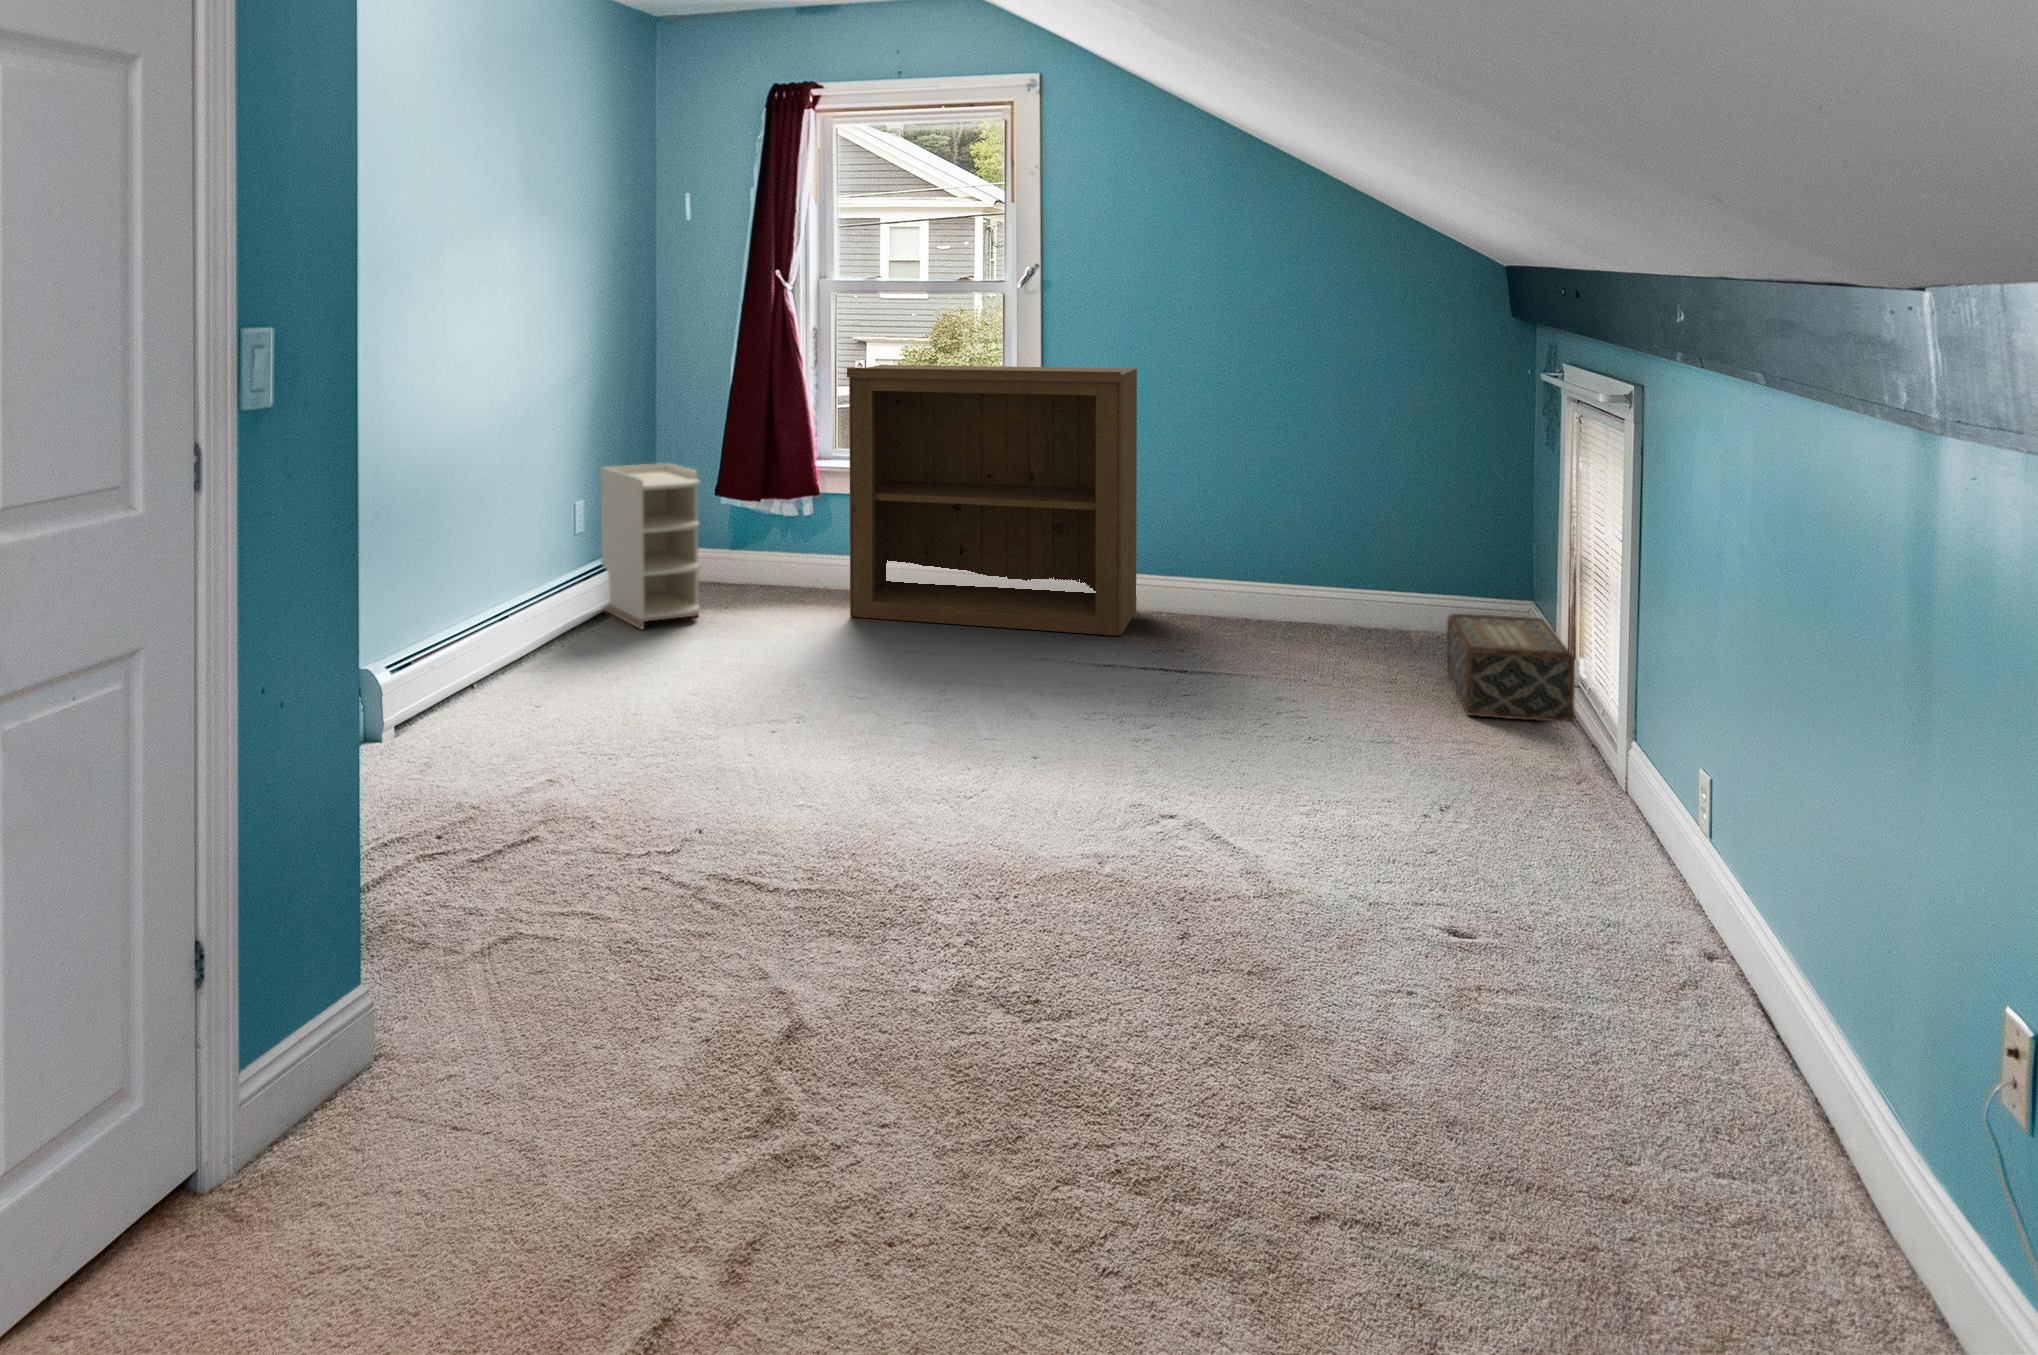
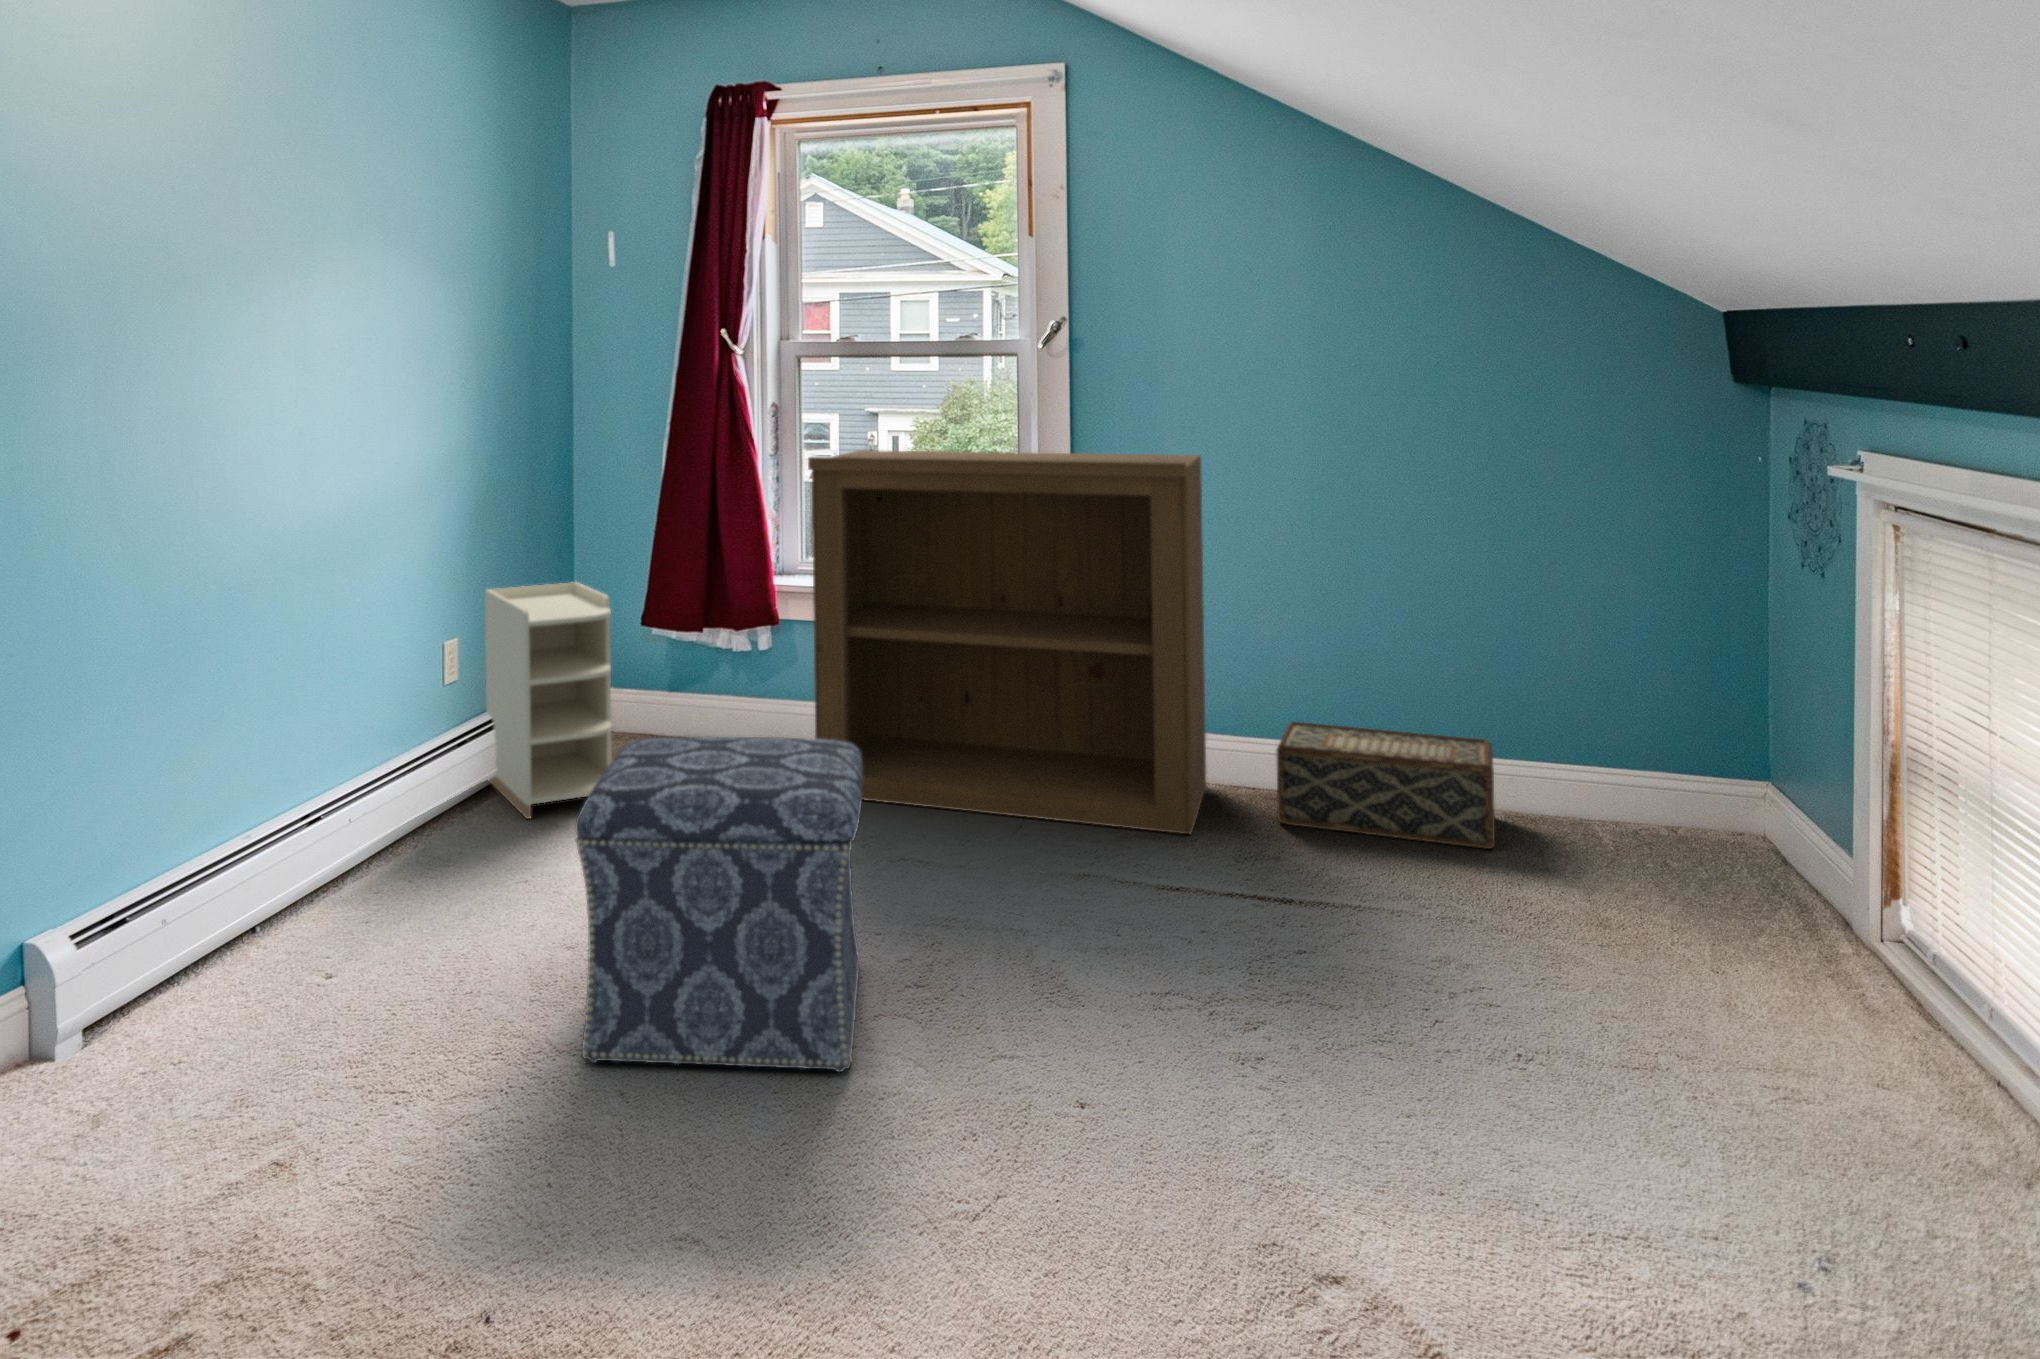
ottoman: none [718,548,896,740] -> present [575,737,863,1072]
woven basket: present [1447,614,1575,723] -> present [1276,722,1495,849]

